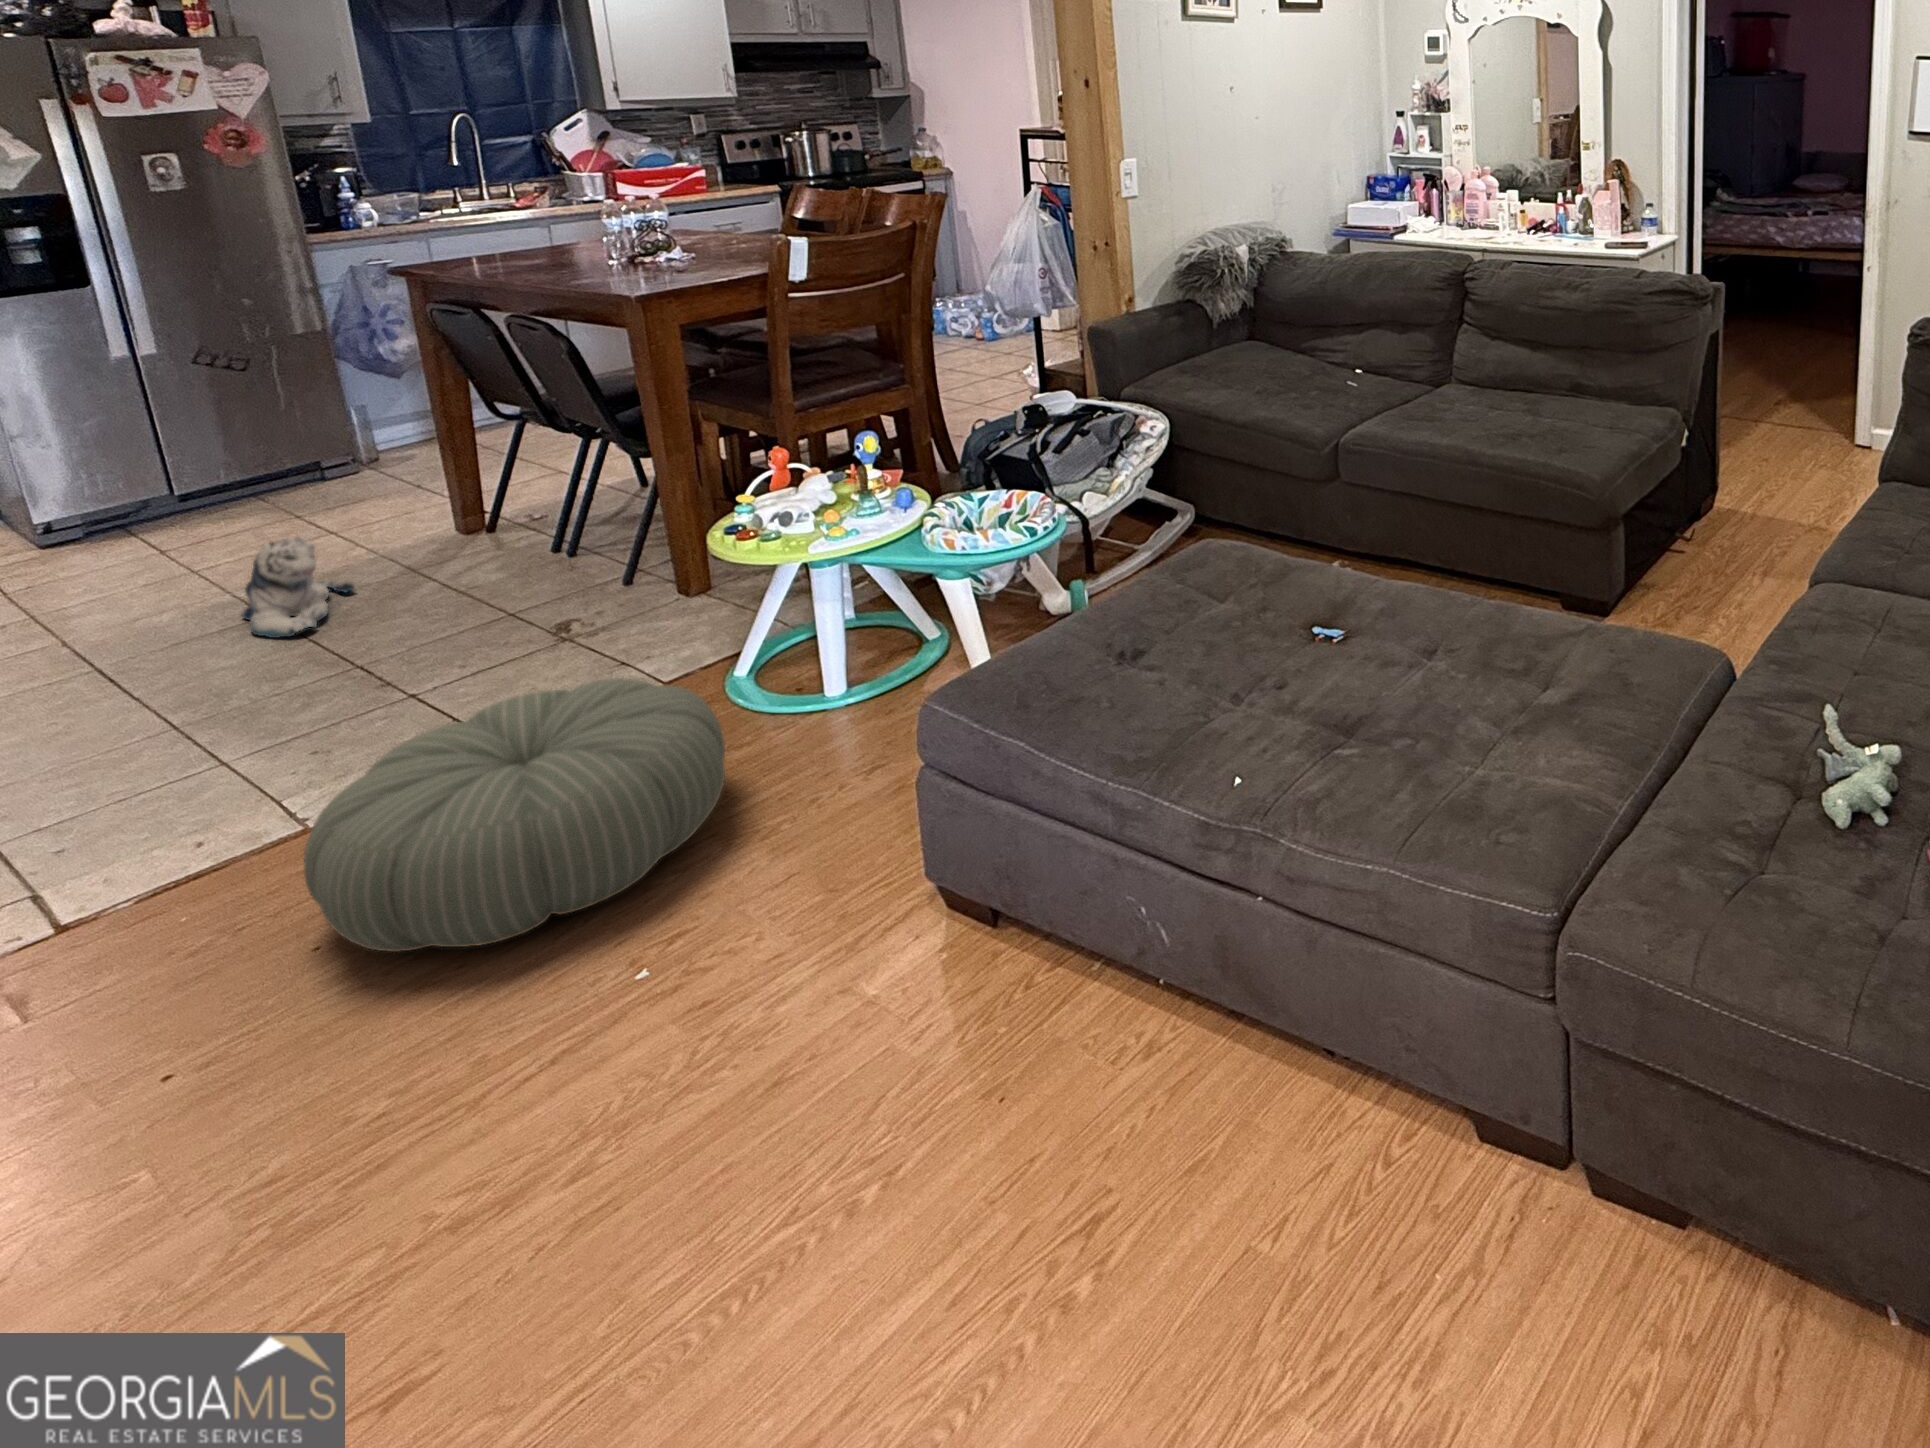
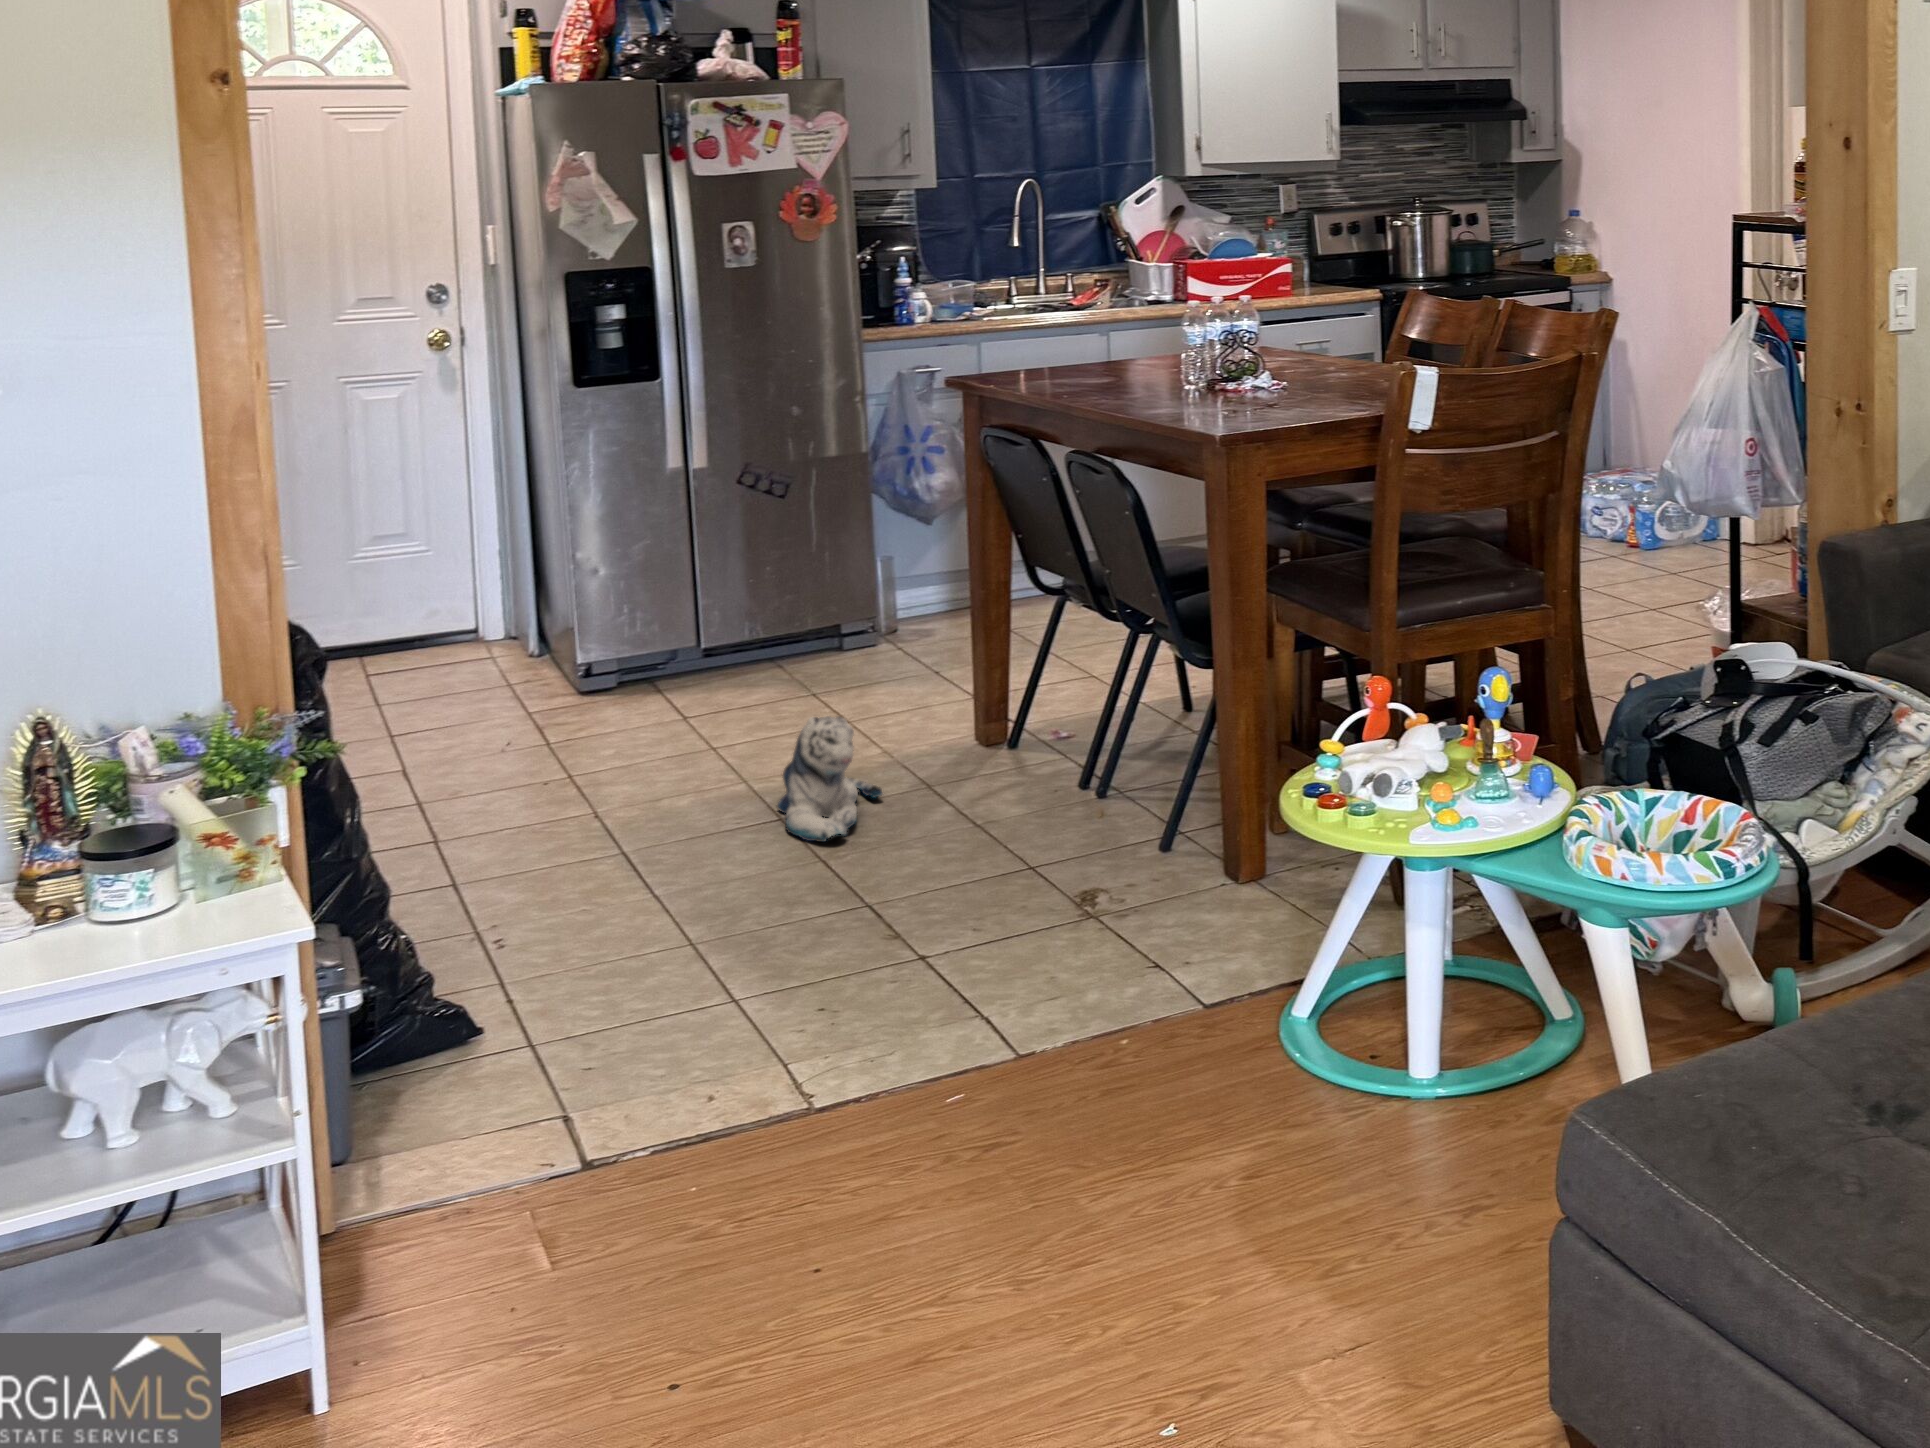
pouf: present [304,678,725,952] -> none [852,967,1291,1288]

